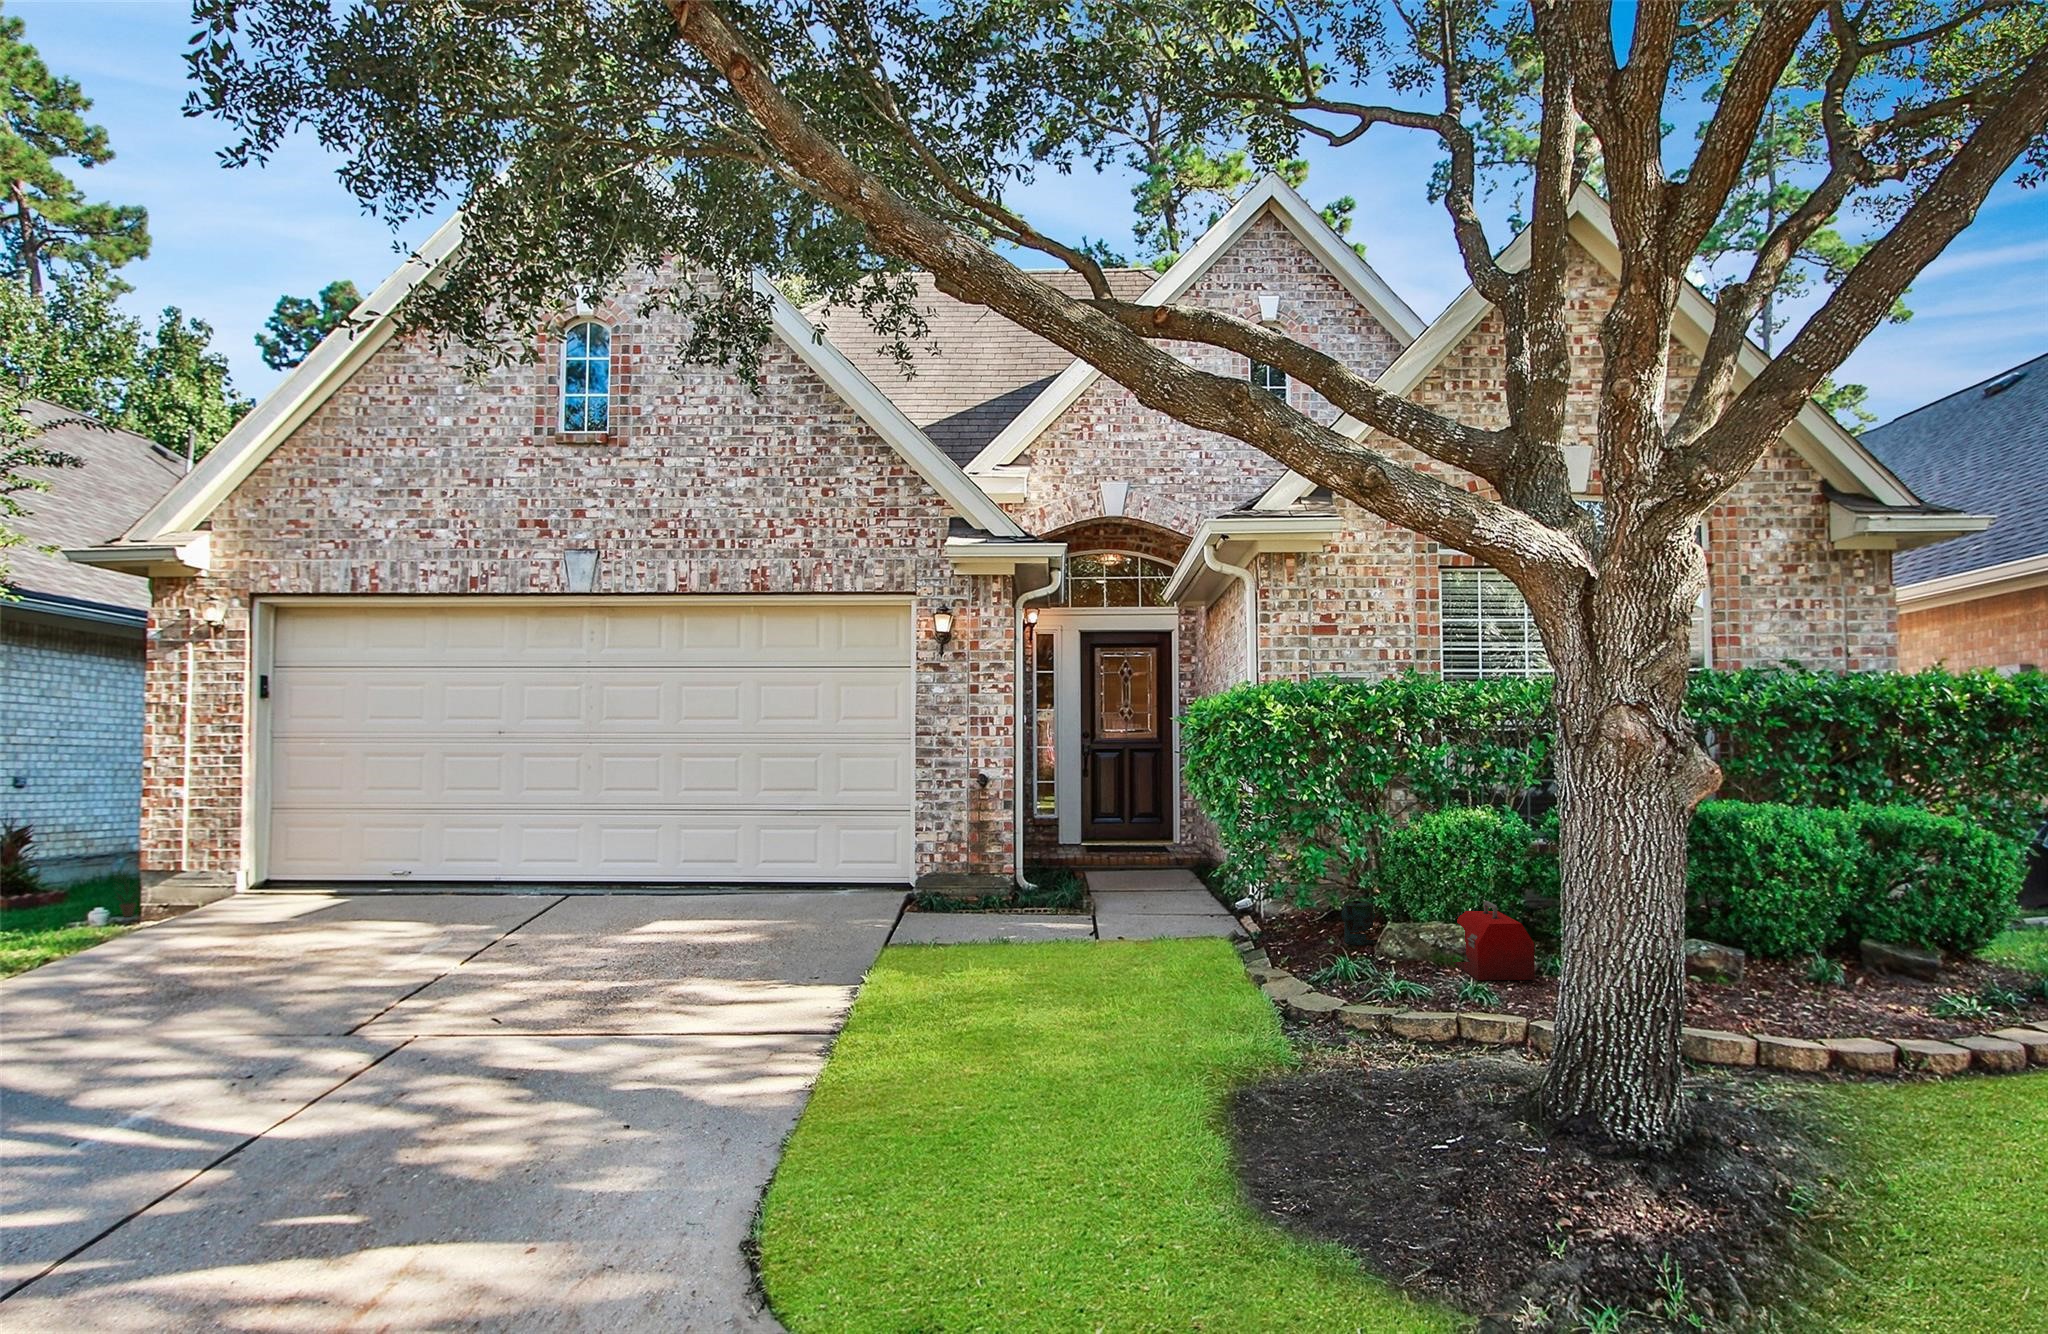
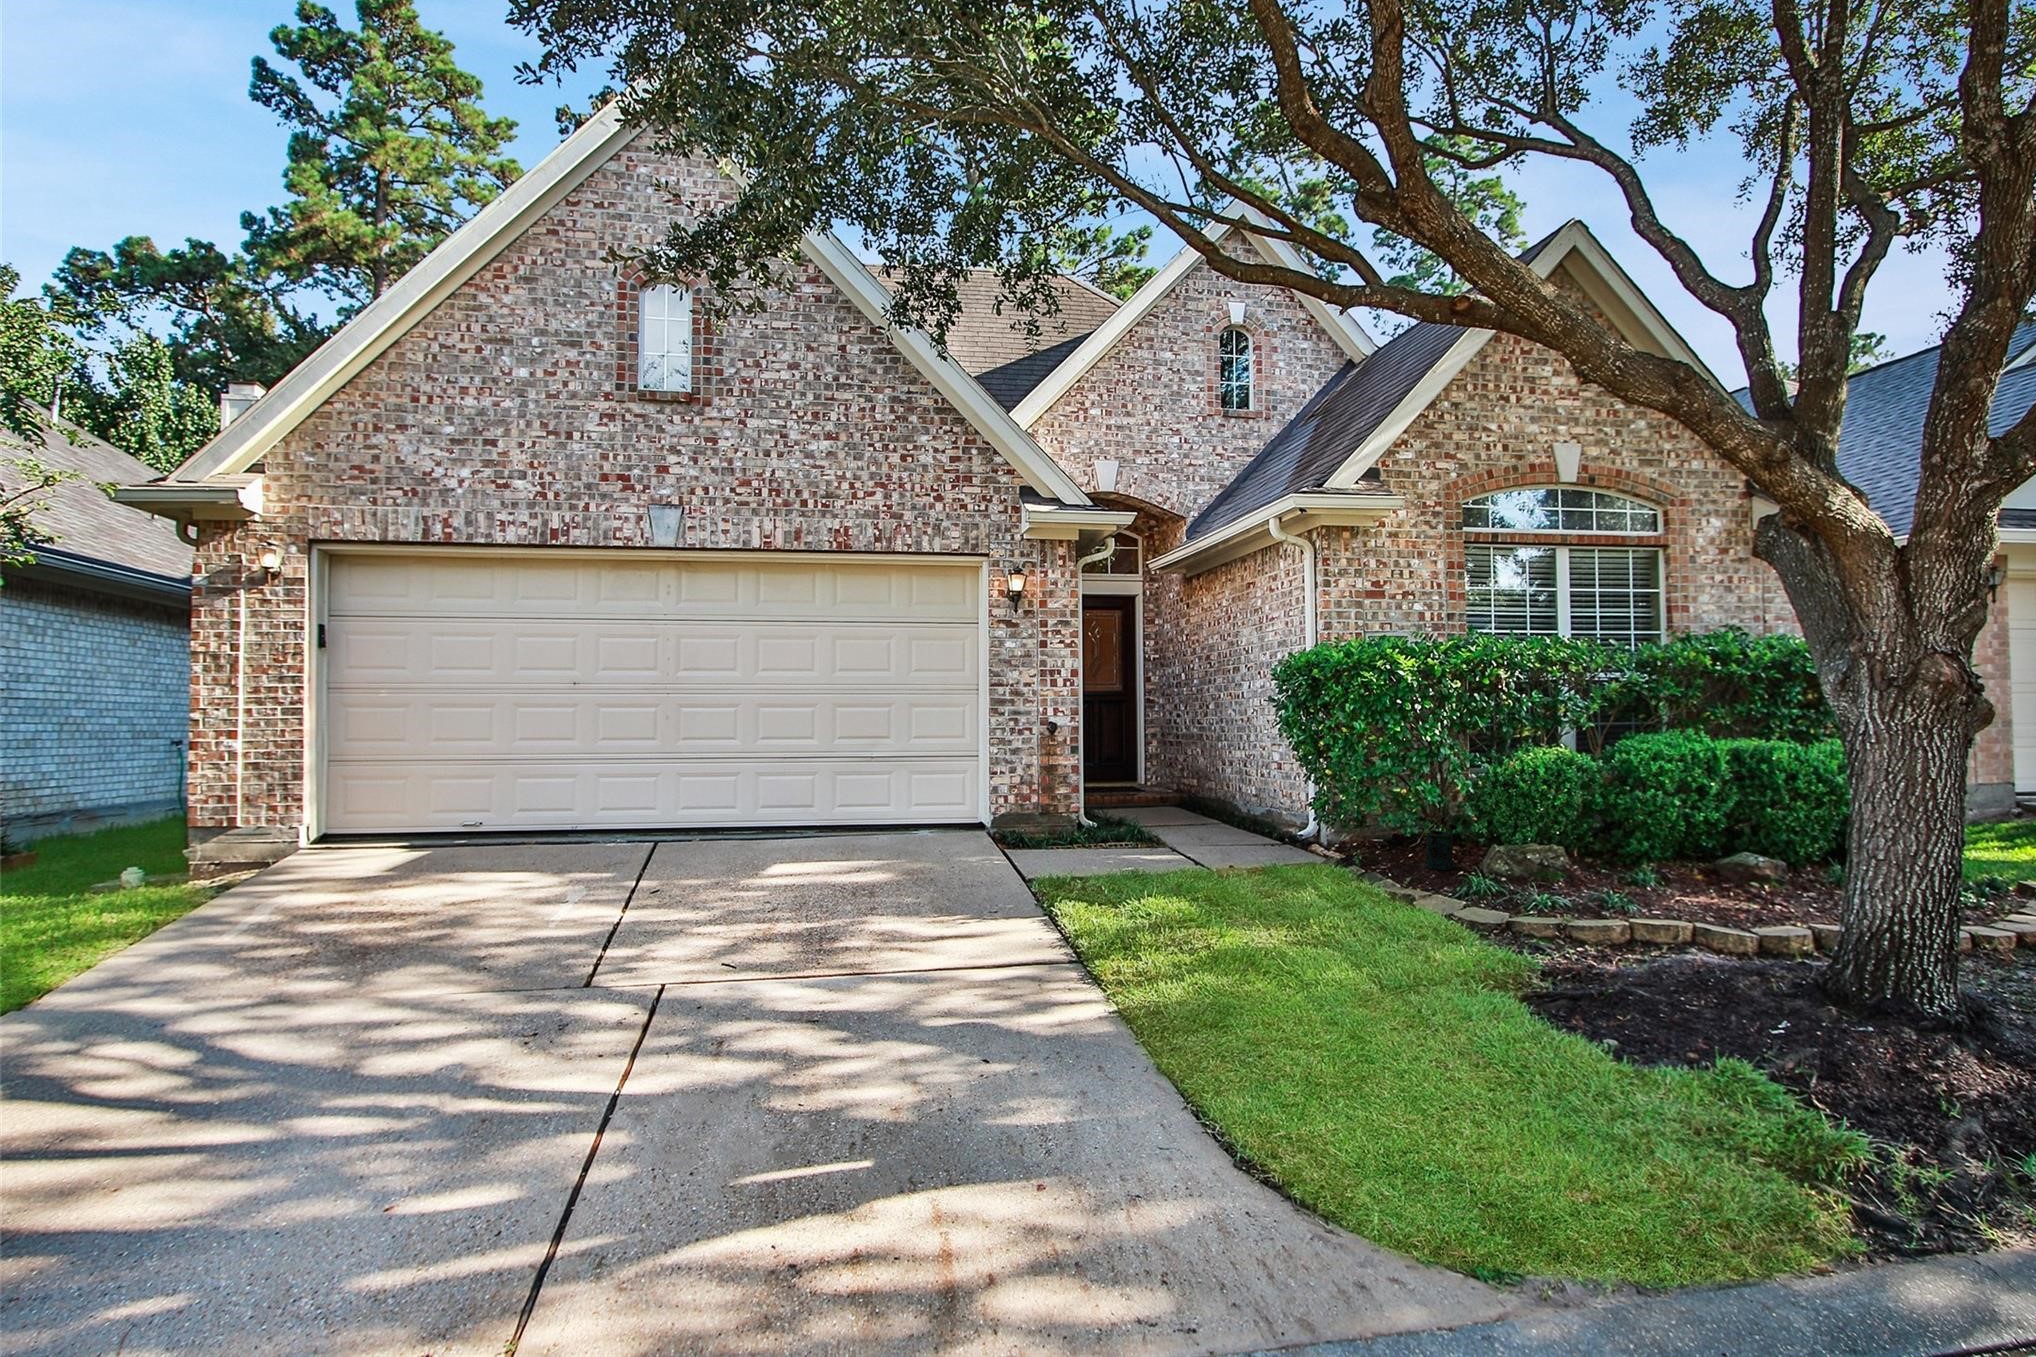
potted plant: present [114,870,139,917] -> none [162,826,197,877]
toolbox: present [1451,901,1535,980] -> none [1536,827,1625,896]

